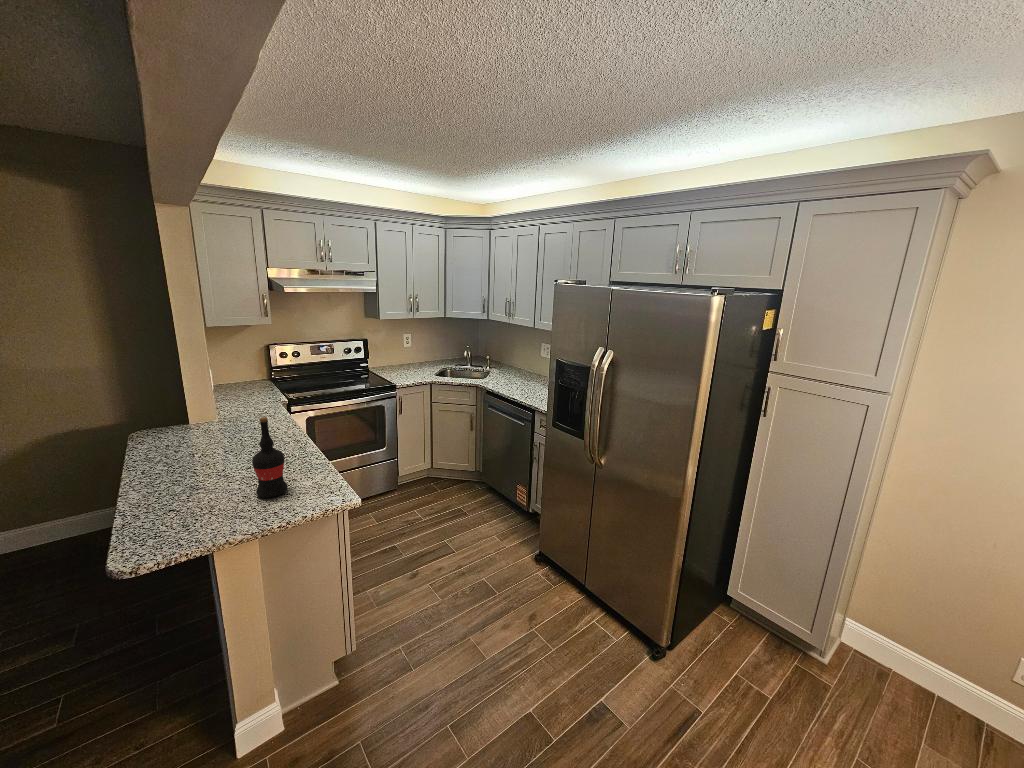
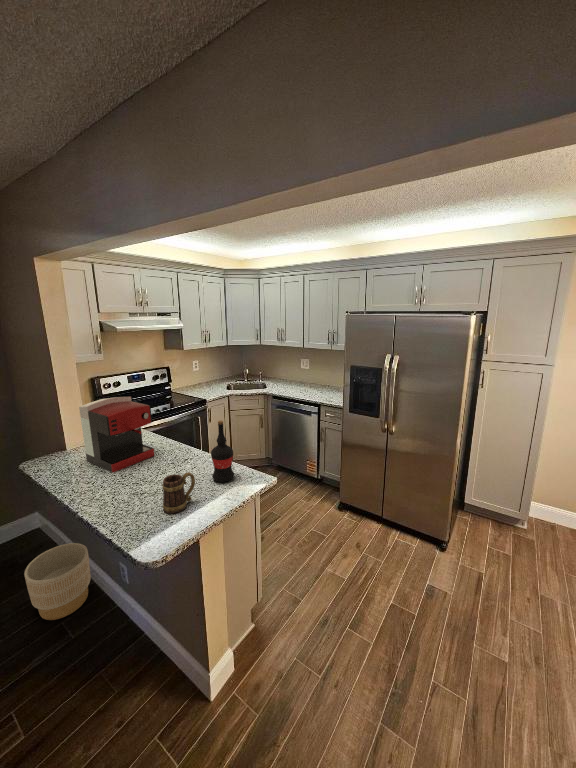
coffee maker: none [161,373,243,463] -> present [79,397,154,472]
mug: none [152,478,204,527] -> present [163,472,195,513]
planter: none [117,535,197,616] -> present [24,543,91,620]

